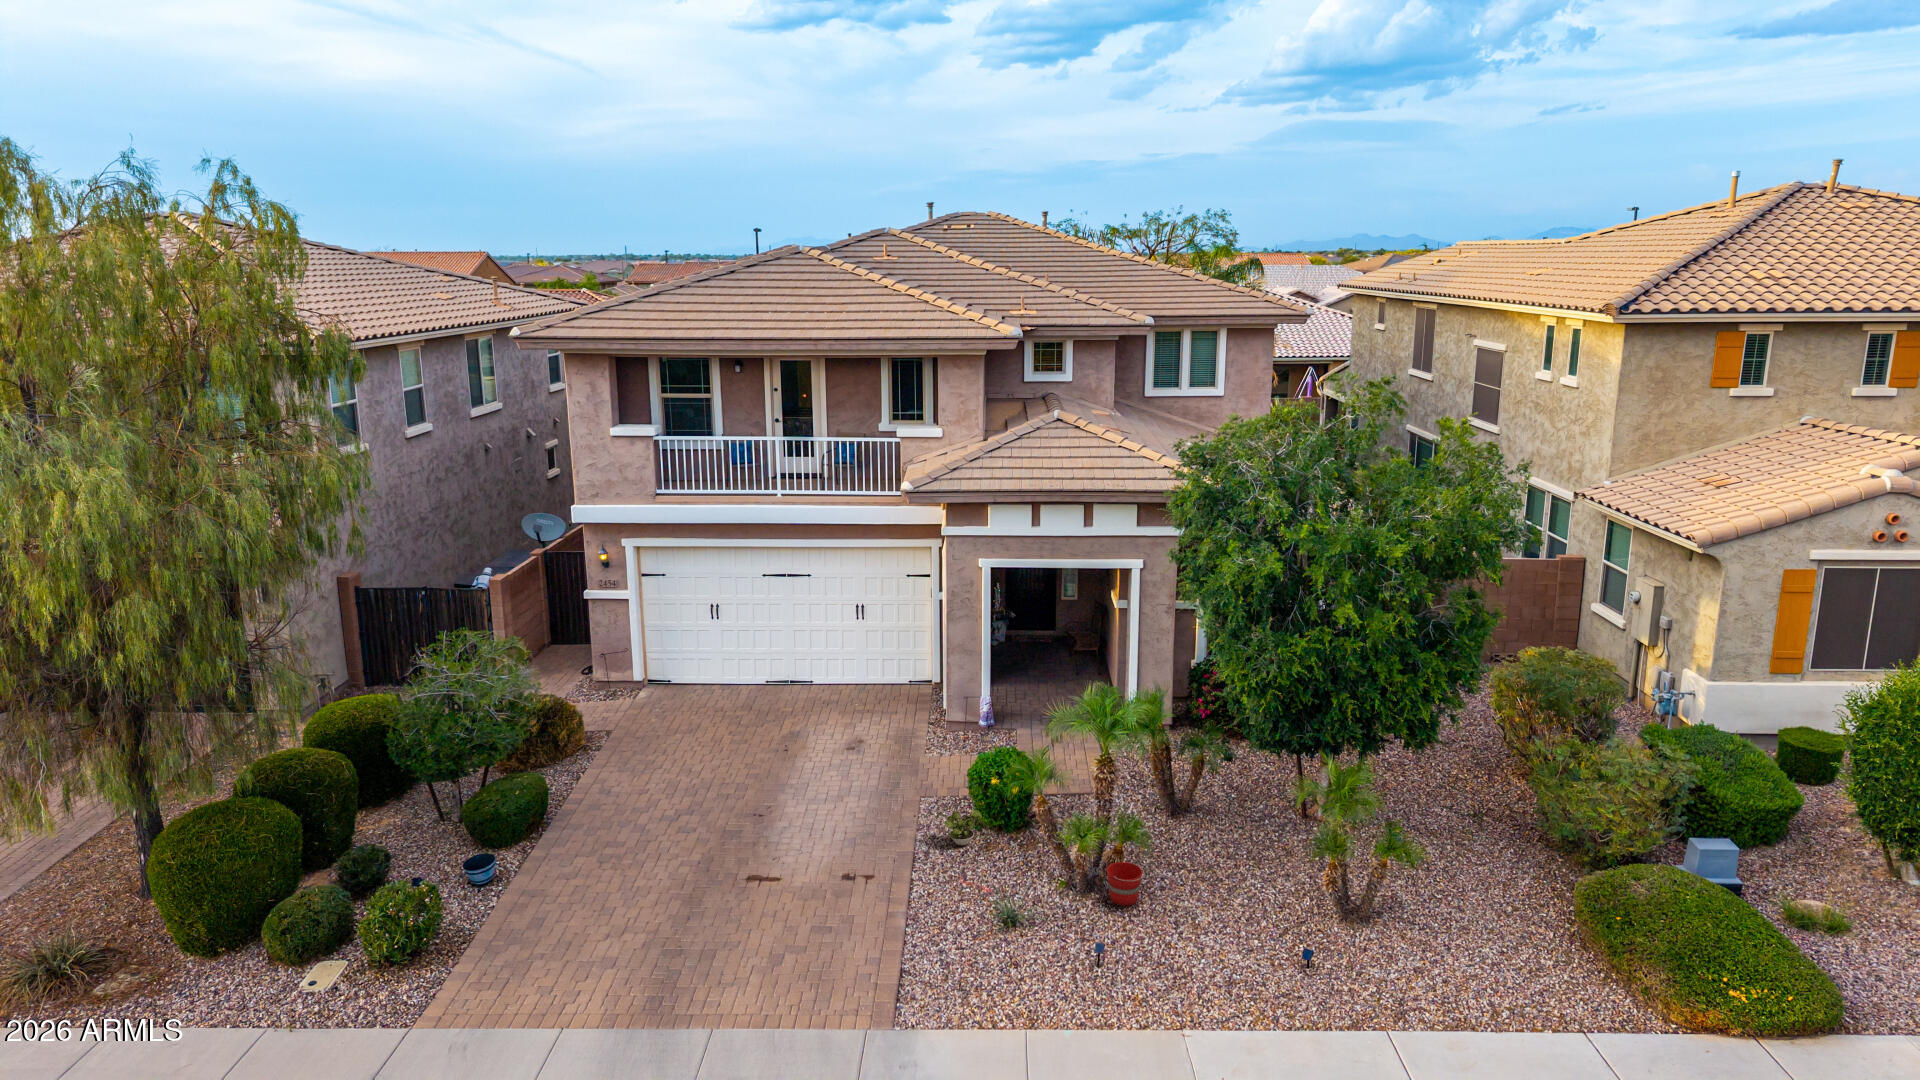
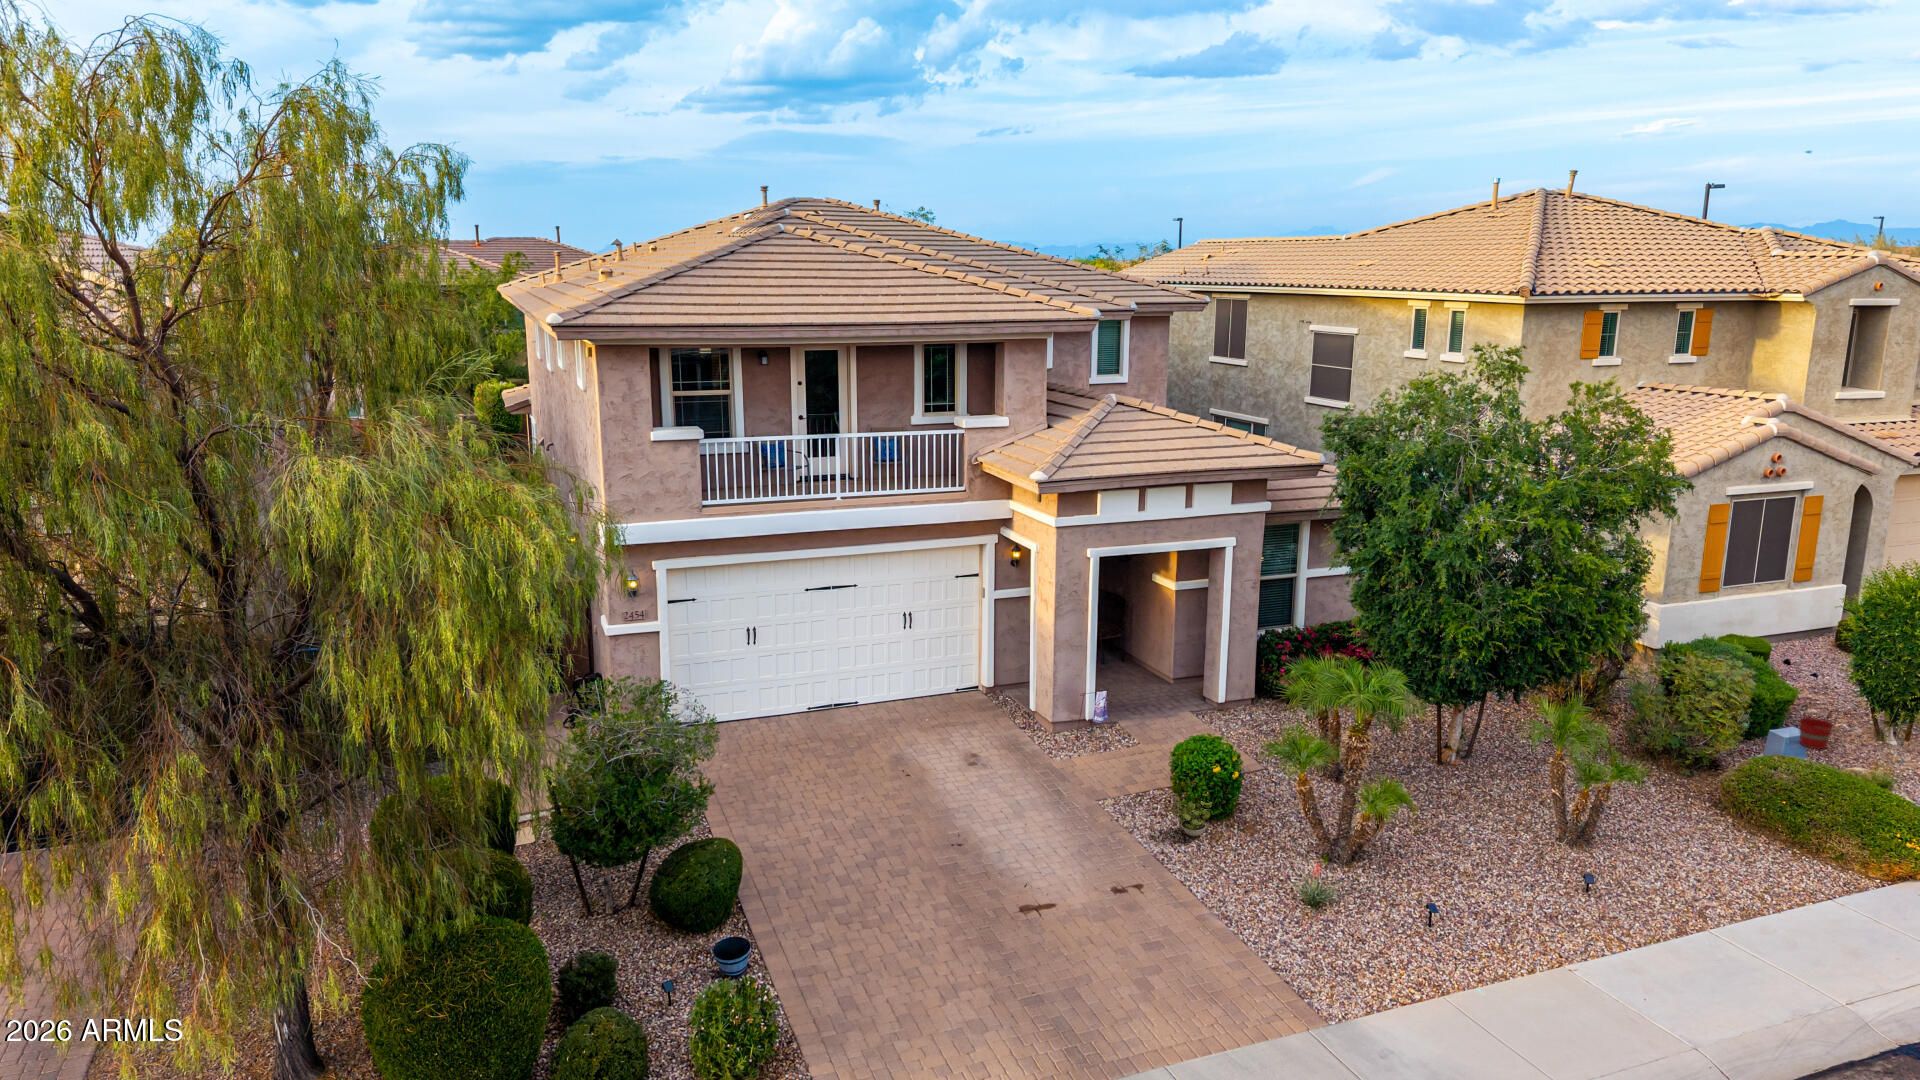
bucket: present [1107,862,1144,906] -> present [1800,718,1834,749]

